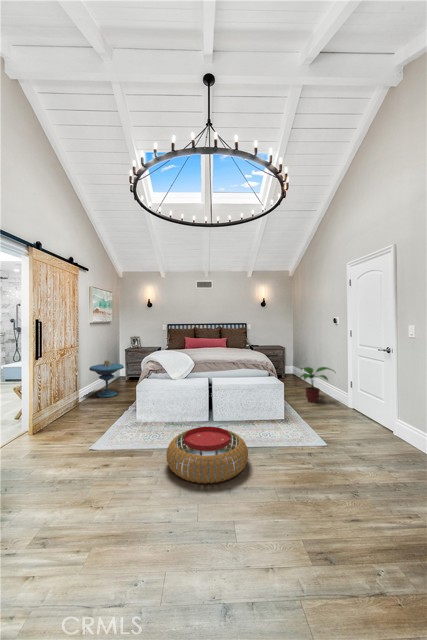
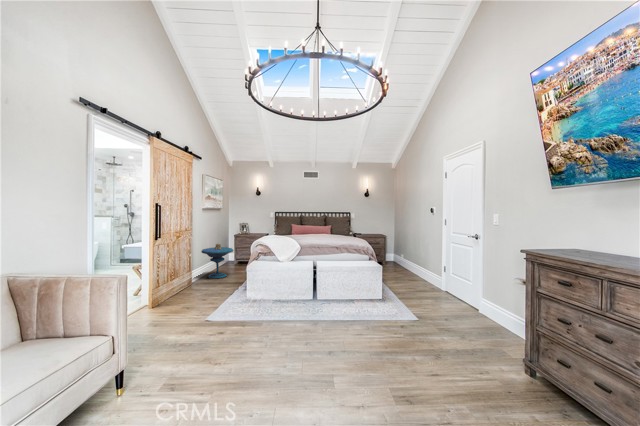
potted plant: present [300,367,334,403] -> none [398,253,432,286]
pouf: present [166,426,248,484] -> none [275,301,347,348]

